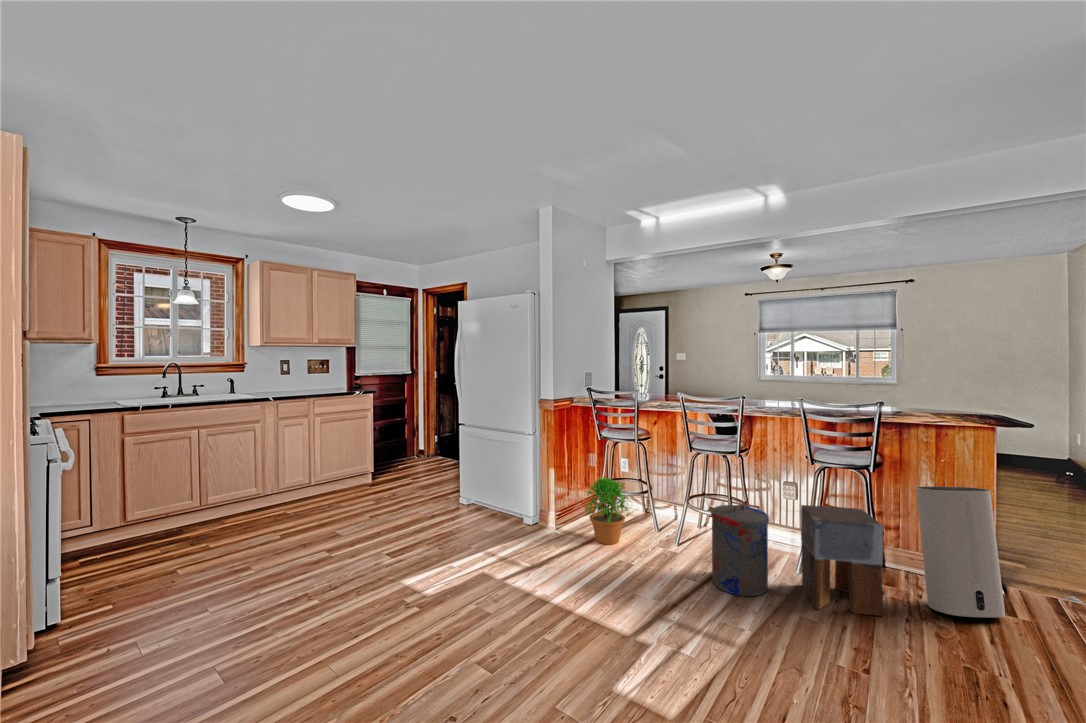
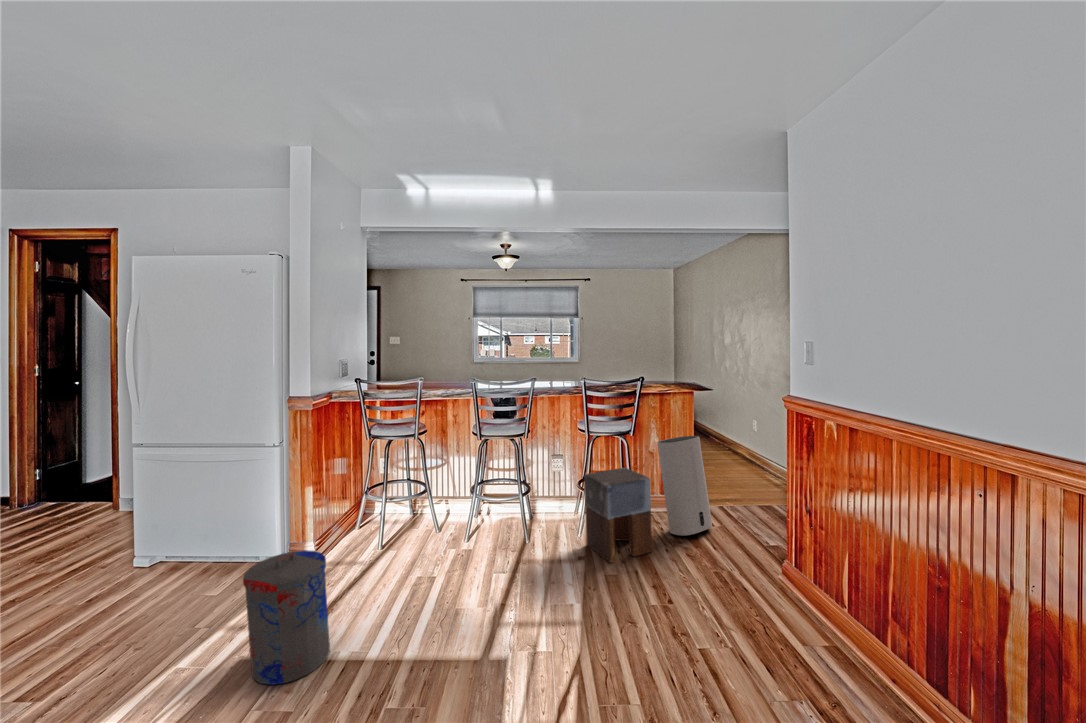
potted plant: present [585,477,629,544] -> none [360,486,417,564]
trash can: present [711,503,769,596] -> present [243,550,330,685]

